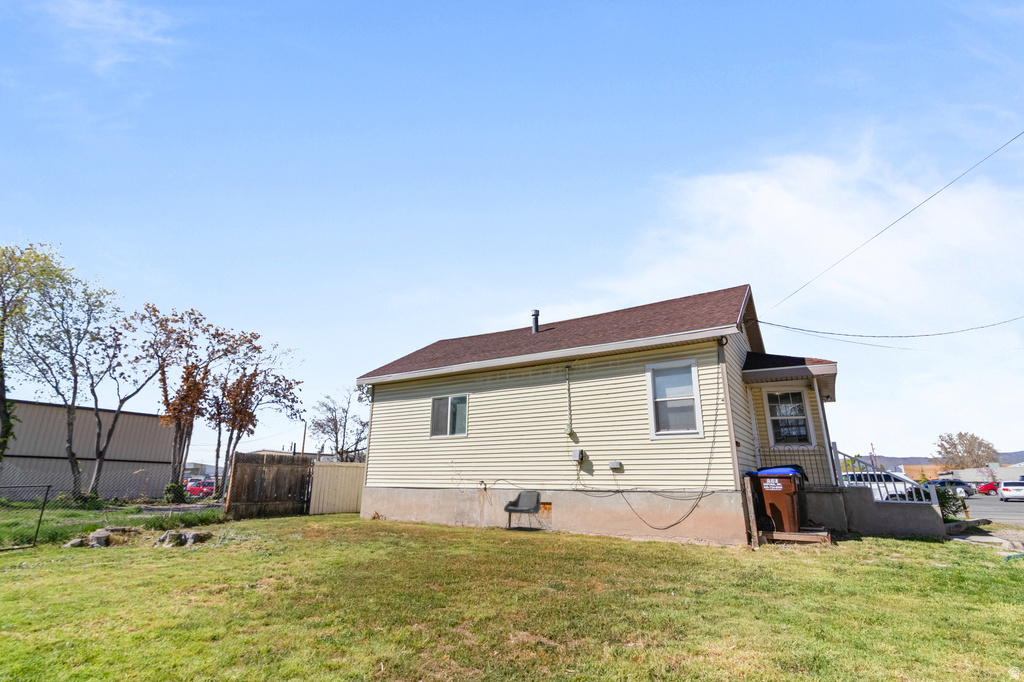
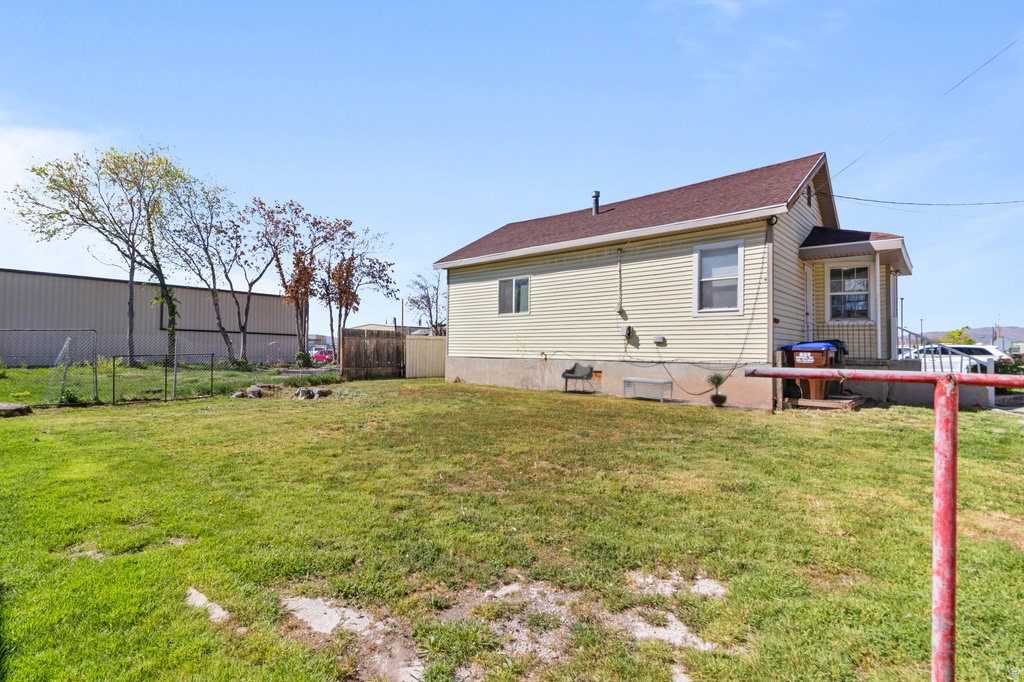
potted tree: none [671,500,696,543] -> present [707,374,727,406]
storage bench: none [575,510,634,540] -> present [621,377,673,402]

